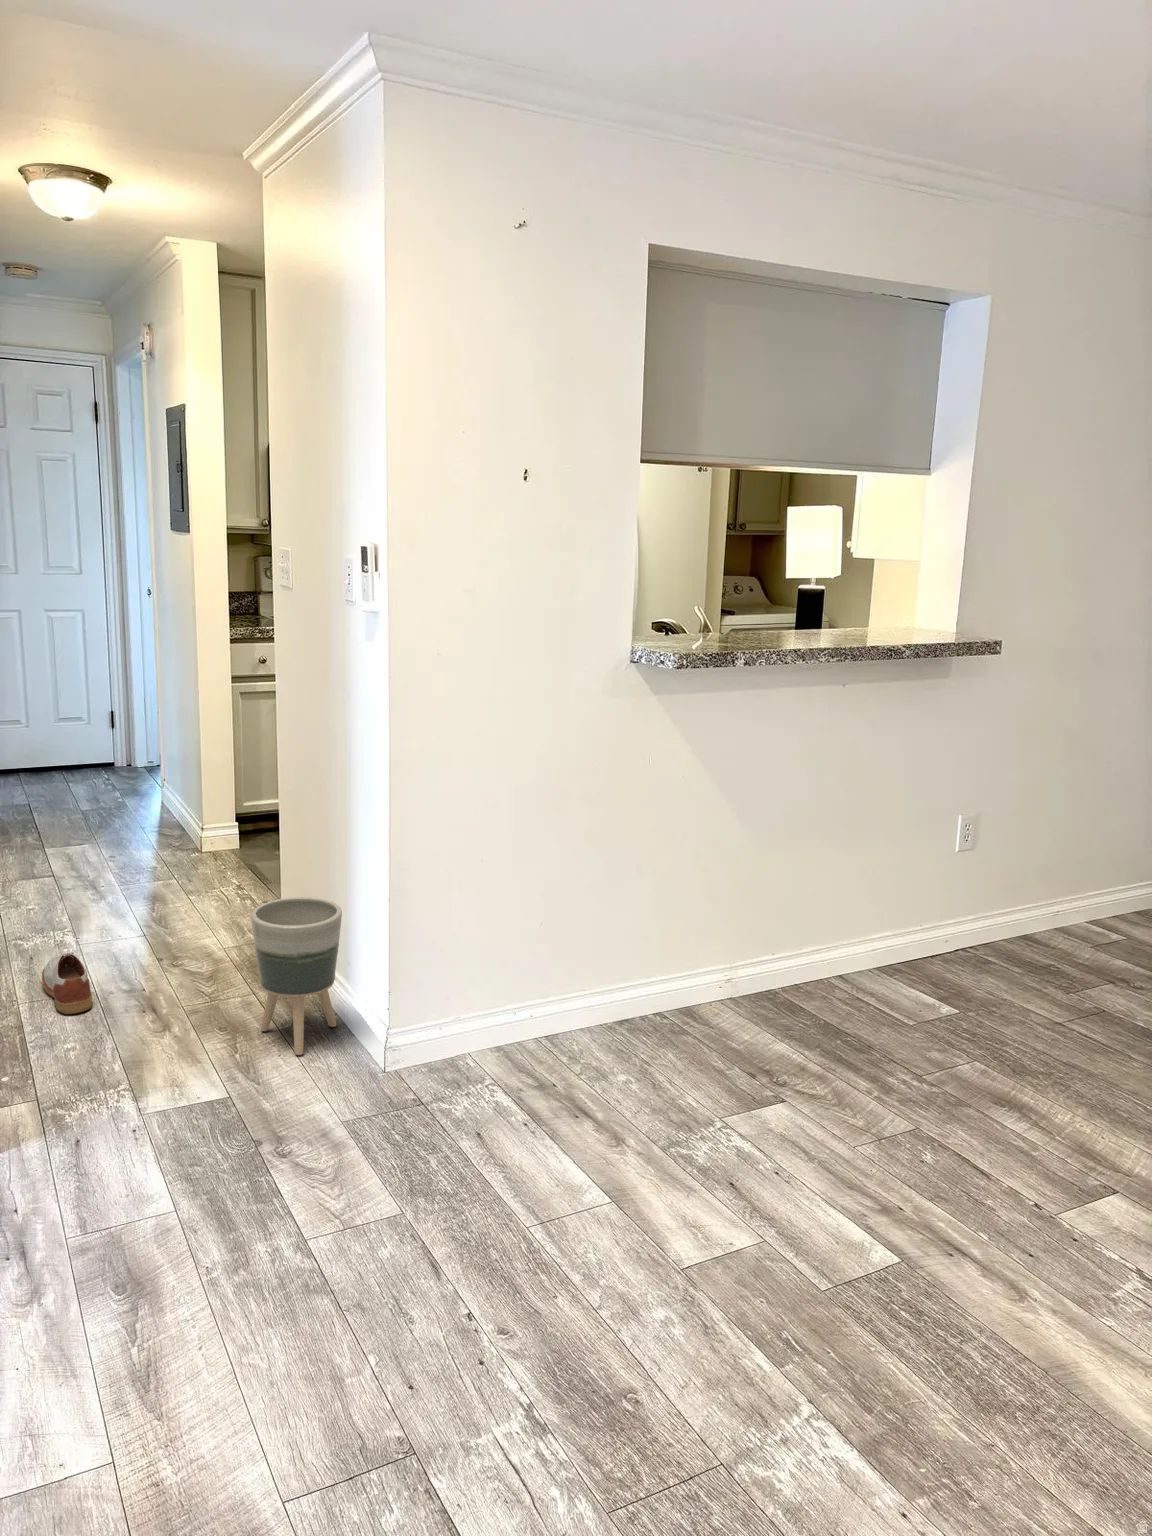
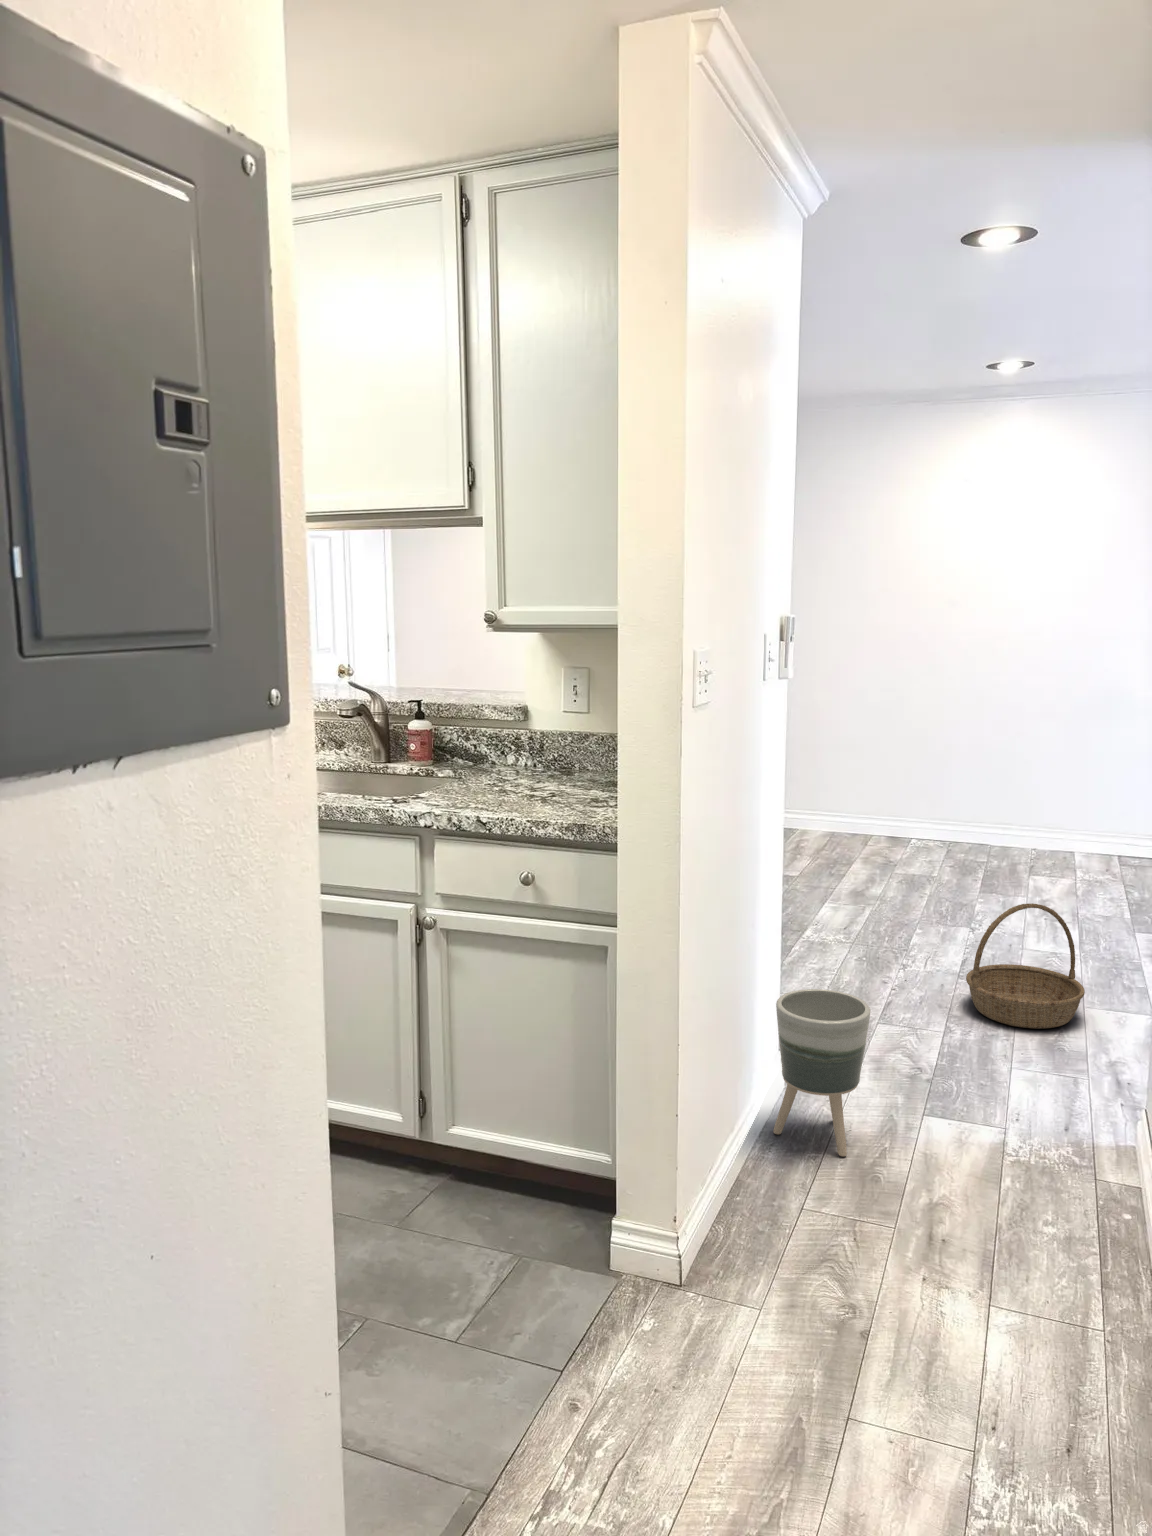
shoe: present [42,953,92,1014] -> none [996,1226,1065,1351]
basket: none [99,1138,322,1404] -> present [966,903,1085,1029]

